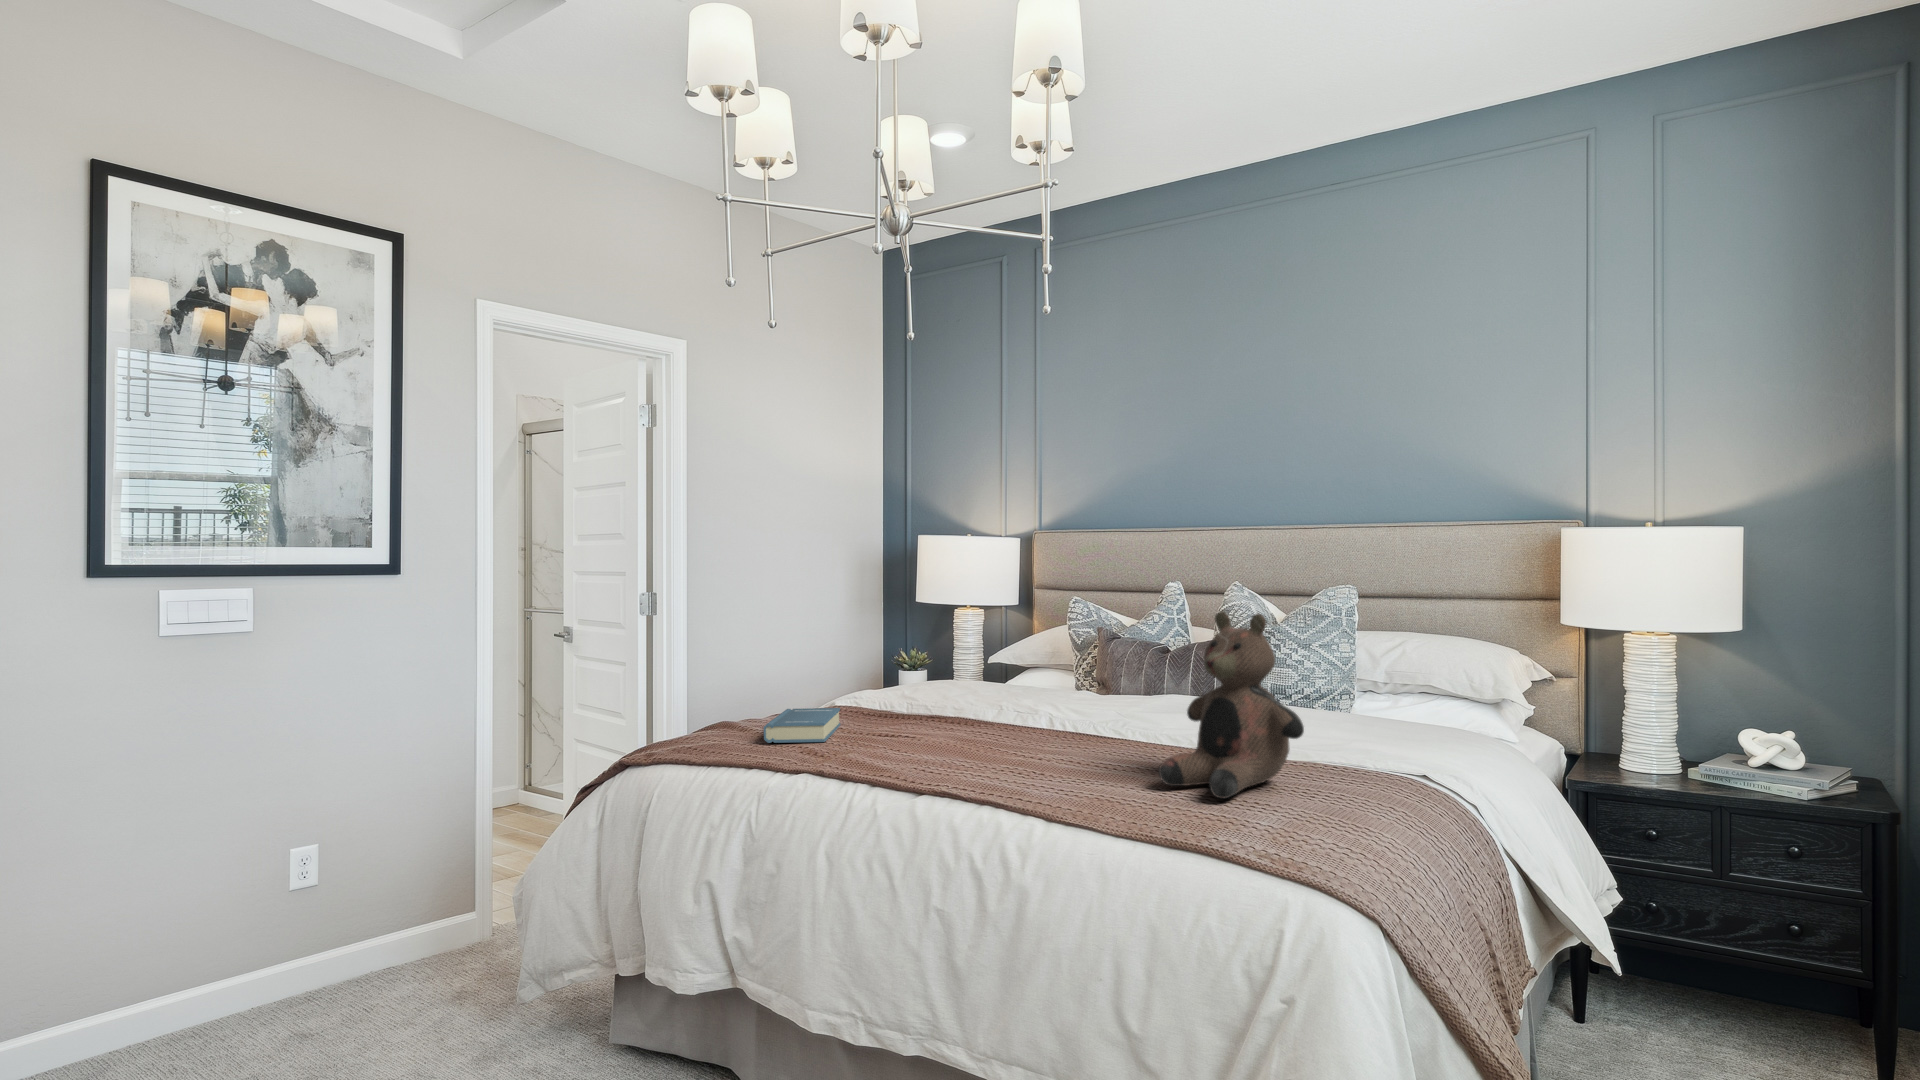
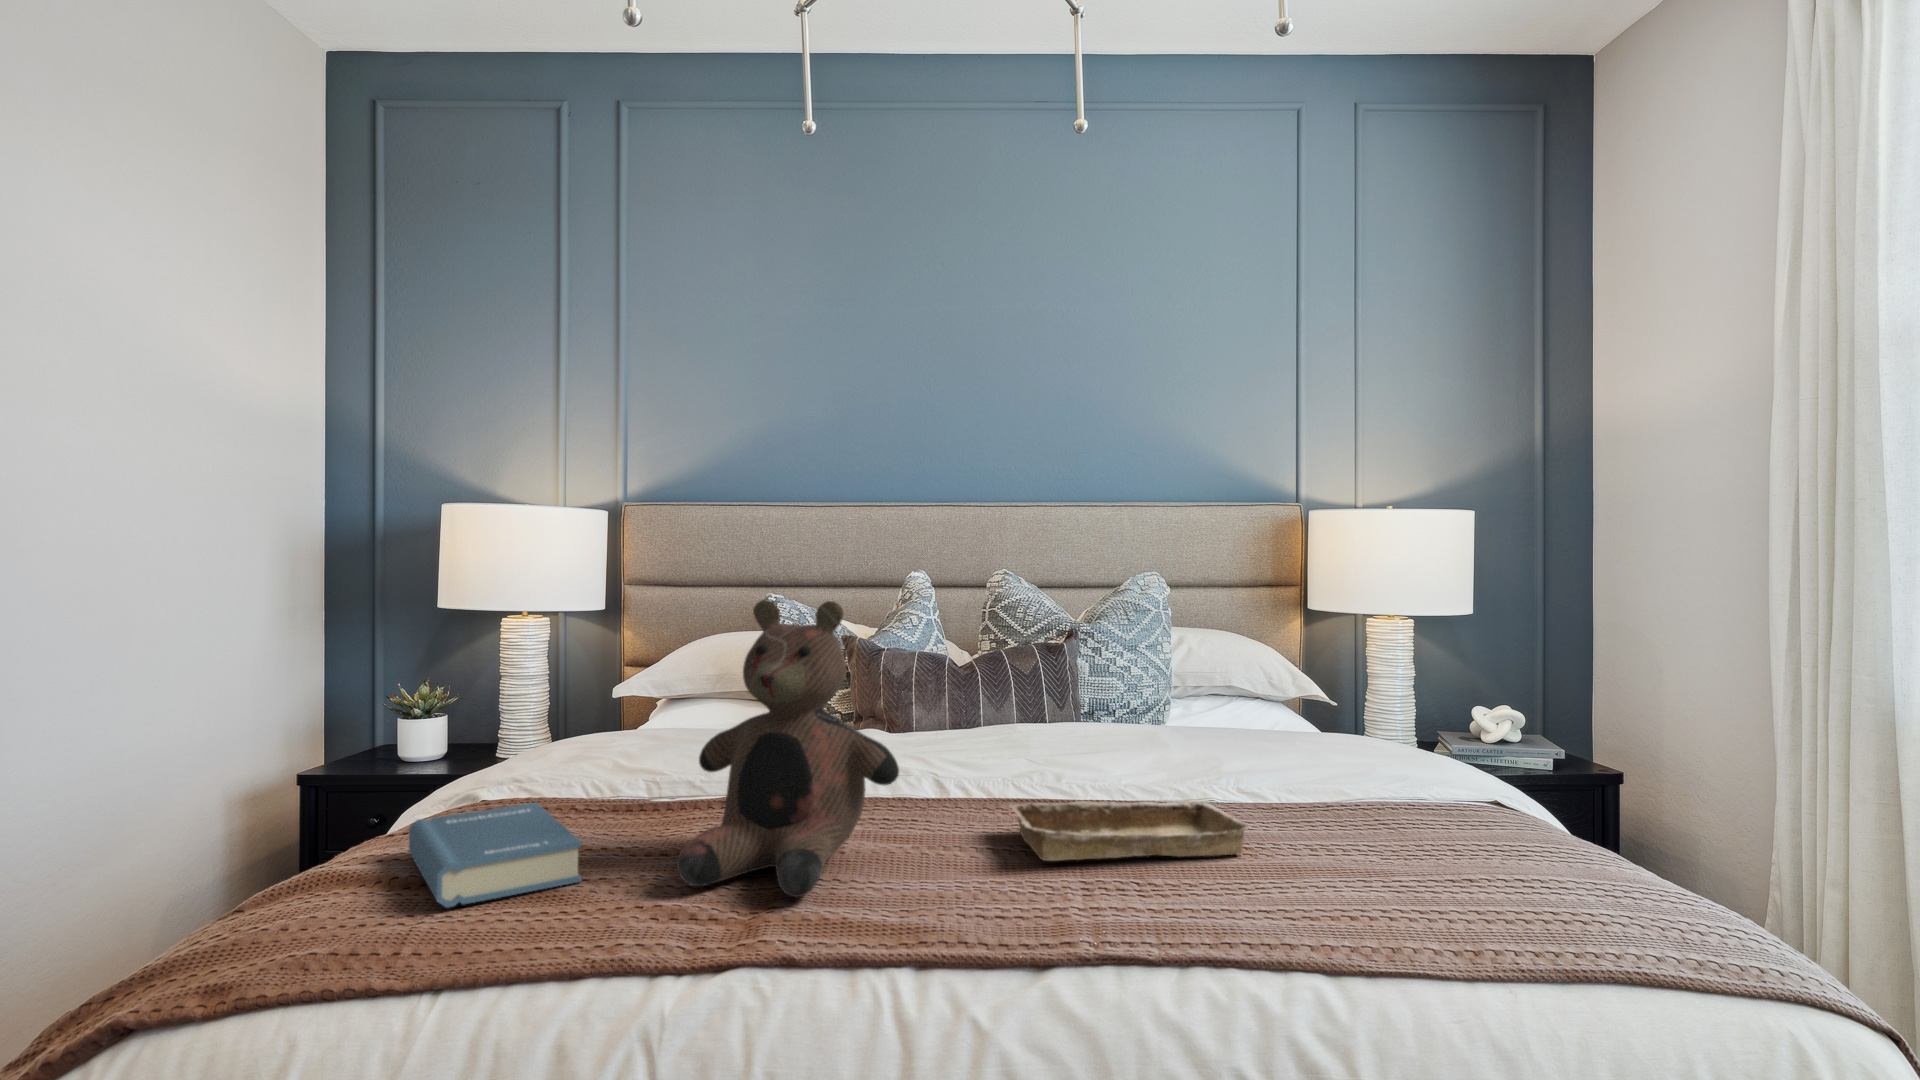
teddy bear: present [1159,611,1304,798] -> present [677,600,899,897]
tray: none [1002,731,1152,772] -> present [1009,801,1251,861]

